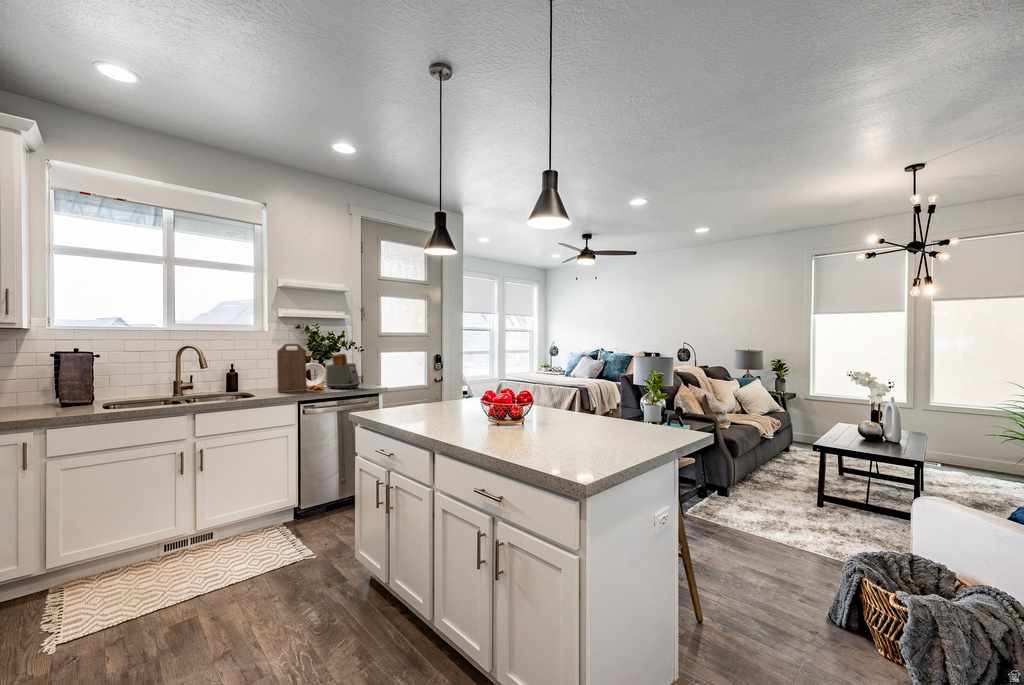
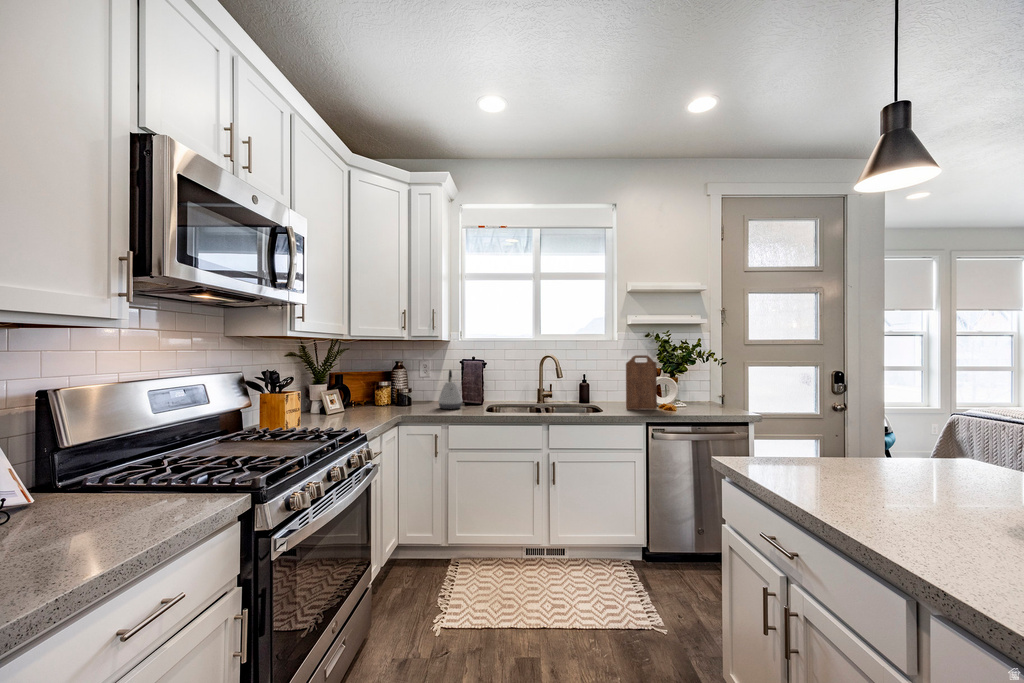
toaster: present [326,354,360,389] -> none [679,368,721,413]
kettle: none [22,362,65,410] -> present [438,370,463,409]

